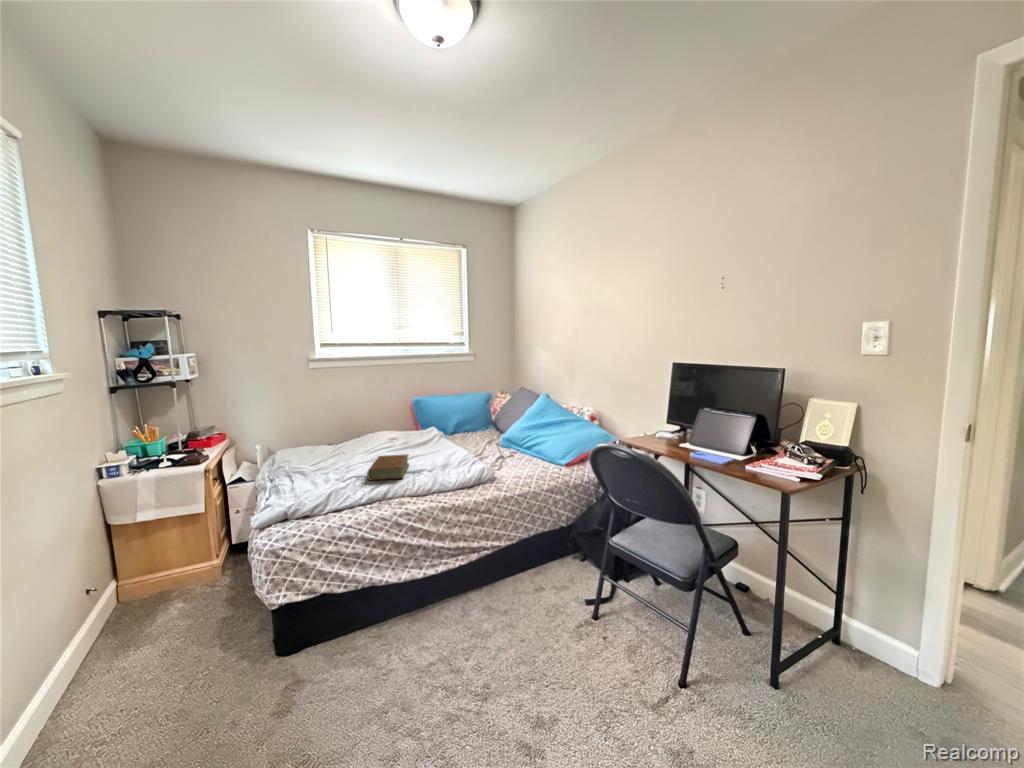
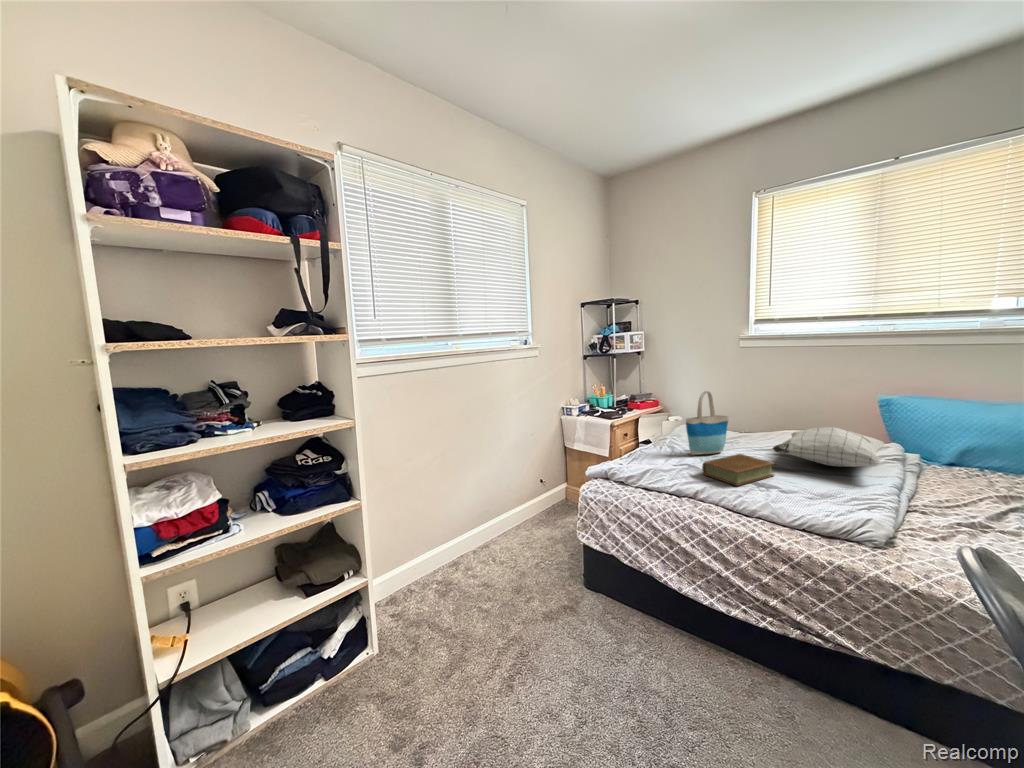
tote bag: none [327,408,354,470] -> present [686,391,729,455]
pillow: none [389,421,458,448] -> present [773,427,885,467]

